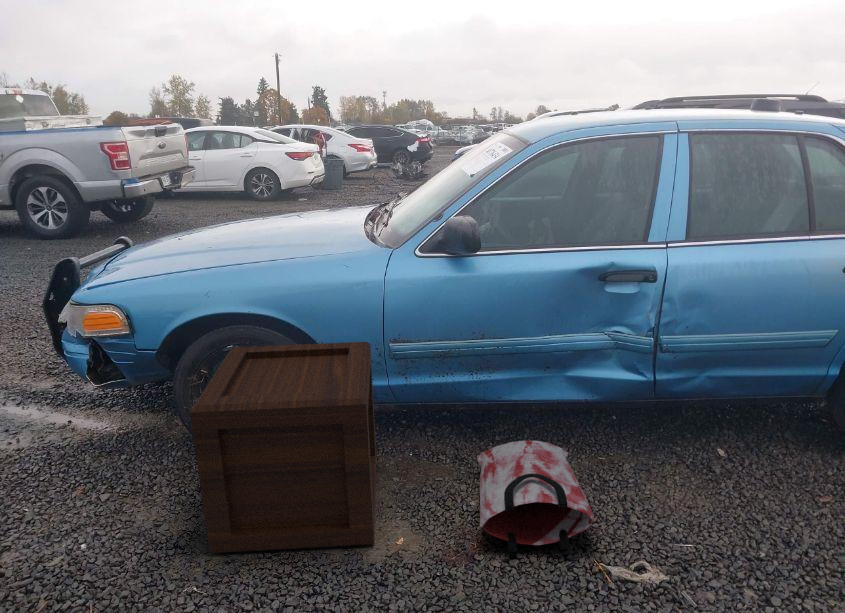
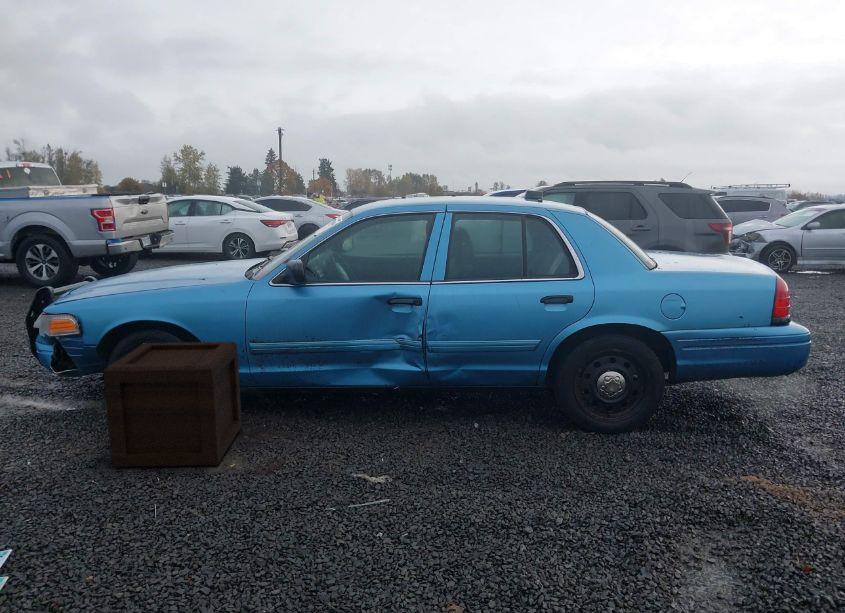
bag: present [477,441,595,551] -> none [283,411,367,468]

